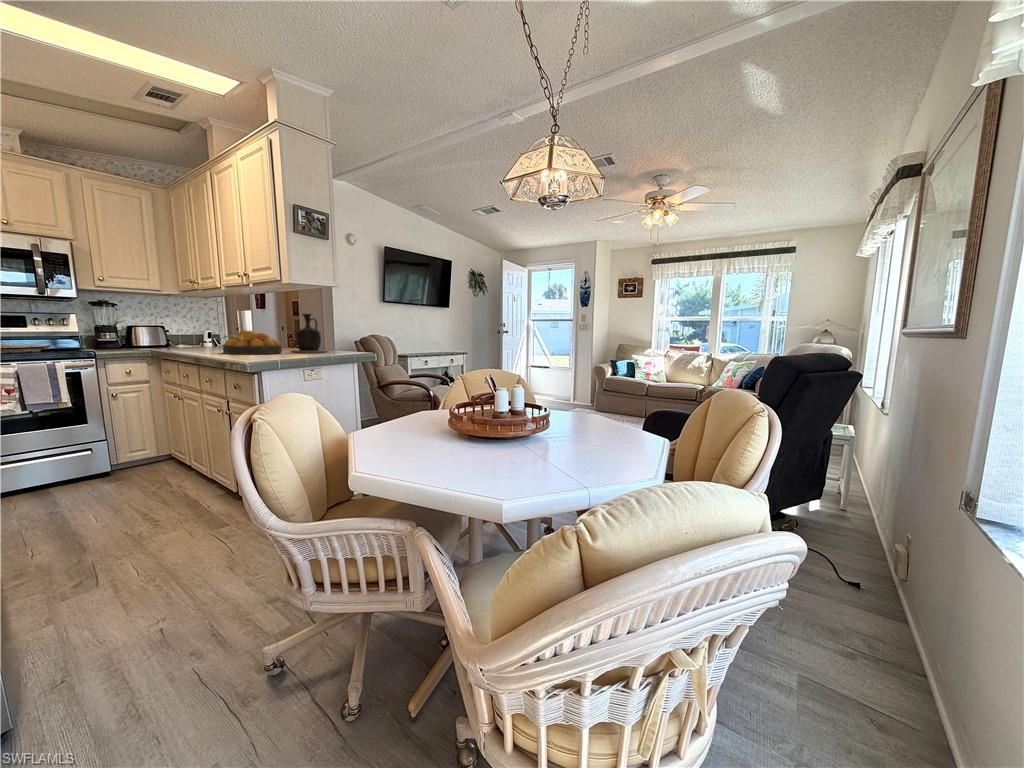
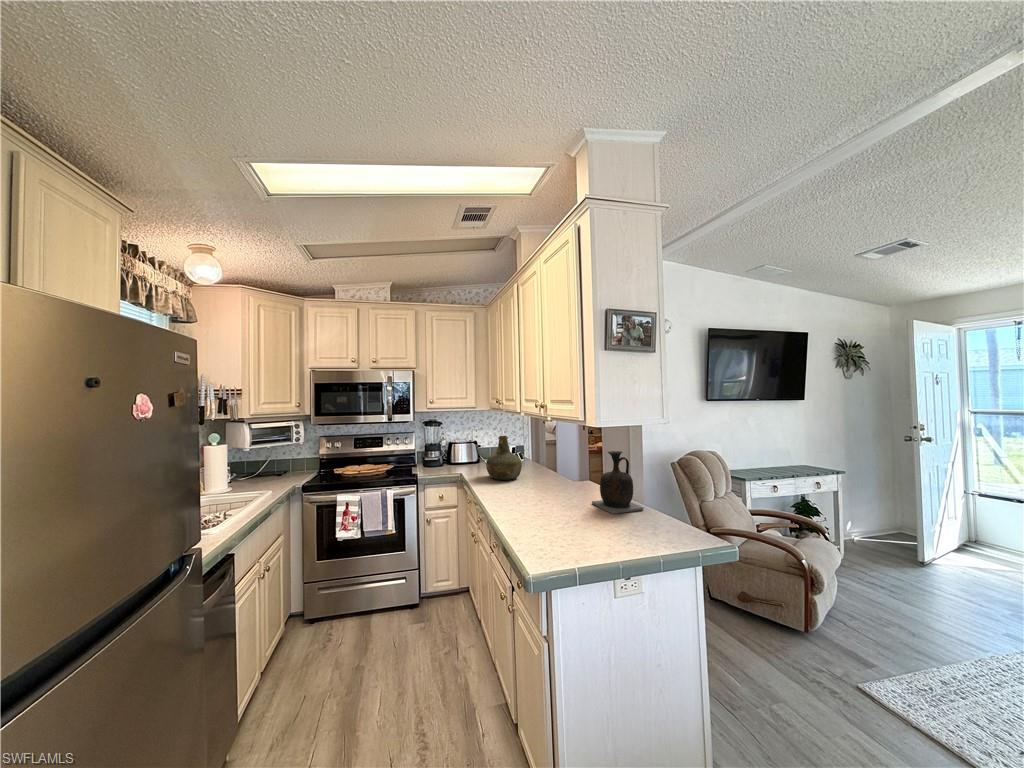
bottle: none [184,311,223,348] -> present [486,436,522,480]
fruit bowl: present [223,330,282,354] -> none [511,480,581,527]

